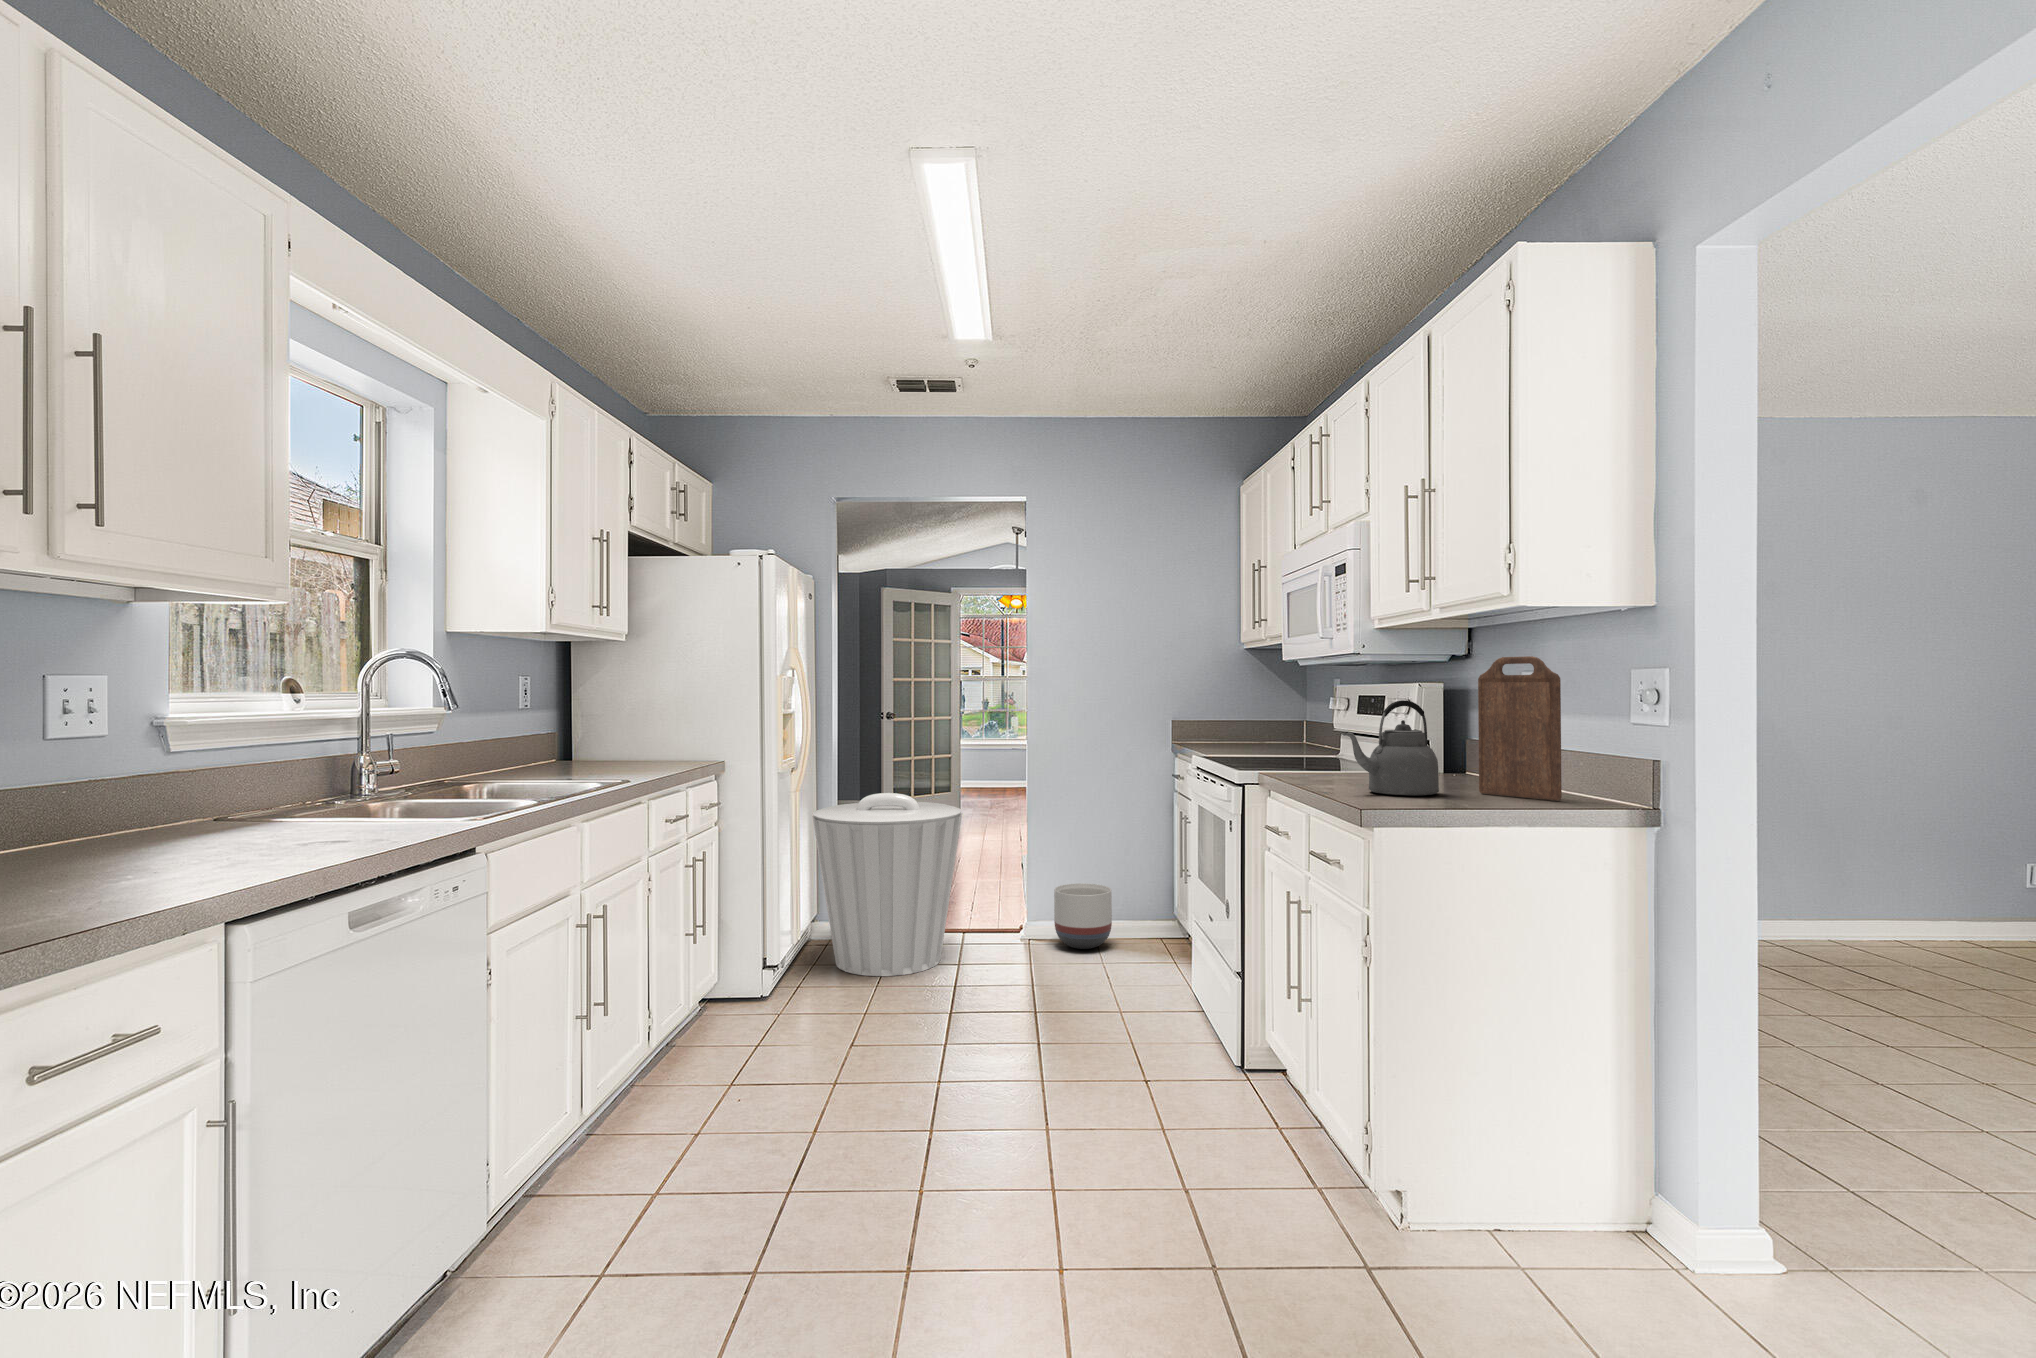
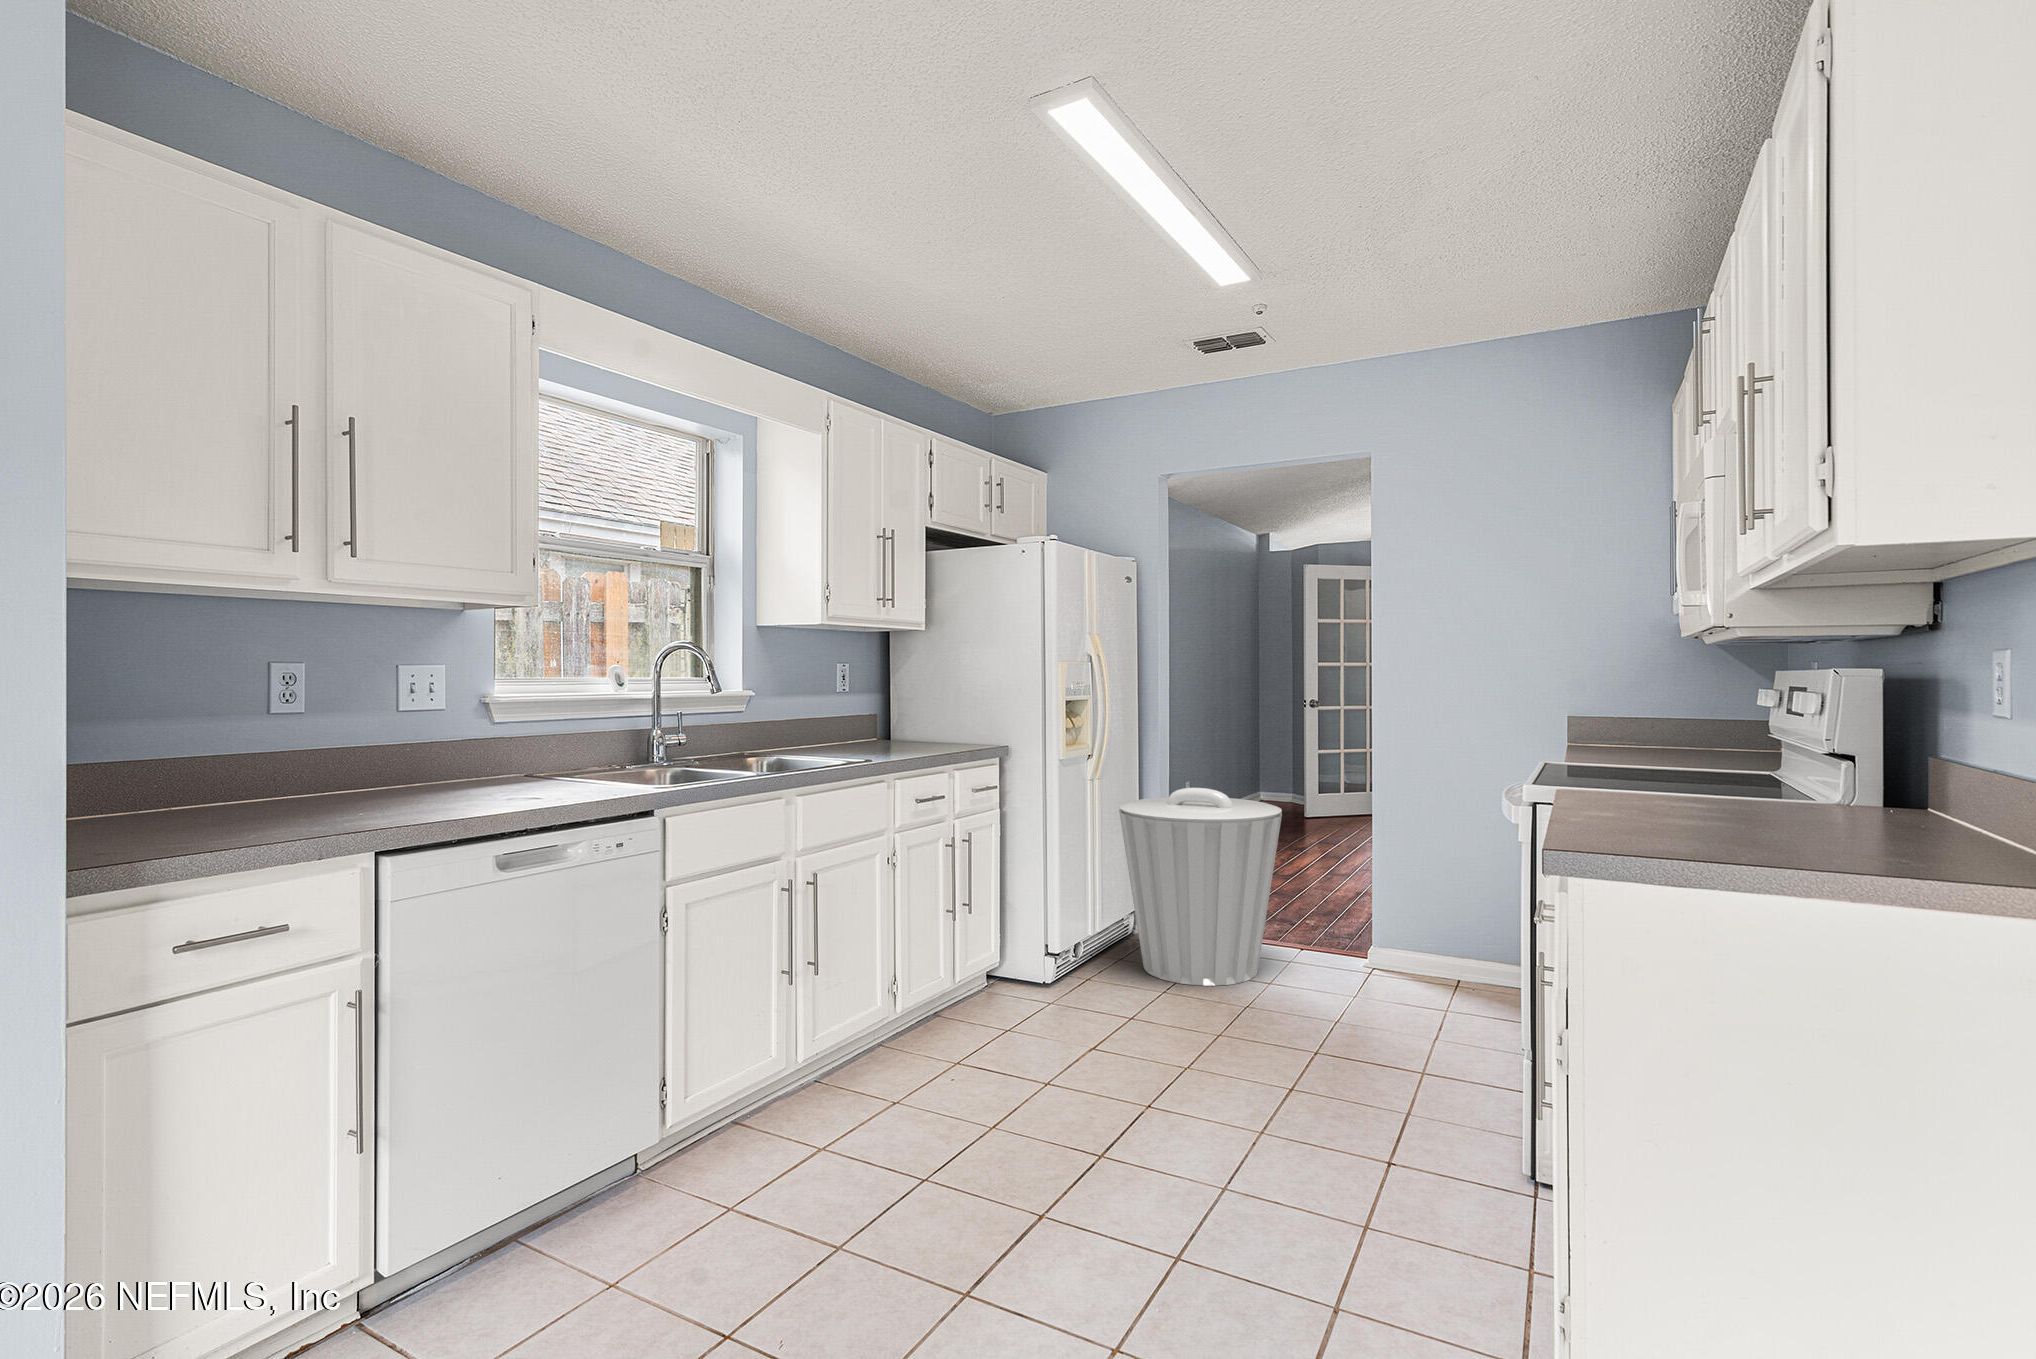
cutting board: present [1478,656,1562,800] -> none [1839,627,1969,860]
kettle: present [1342,700,1439,795] -> none [1594,694,1760,835]
planter: present [1054,883,1112,949] -> none [1399,909,1474,990]

